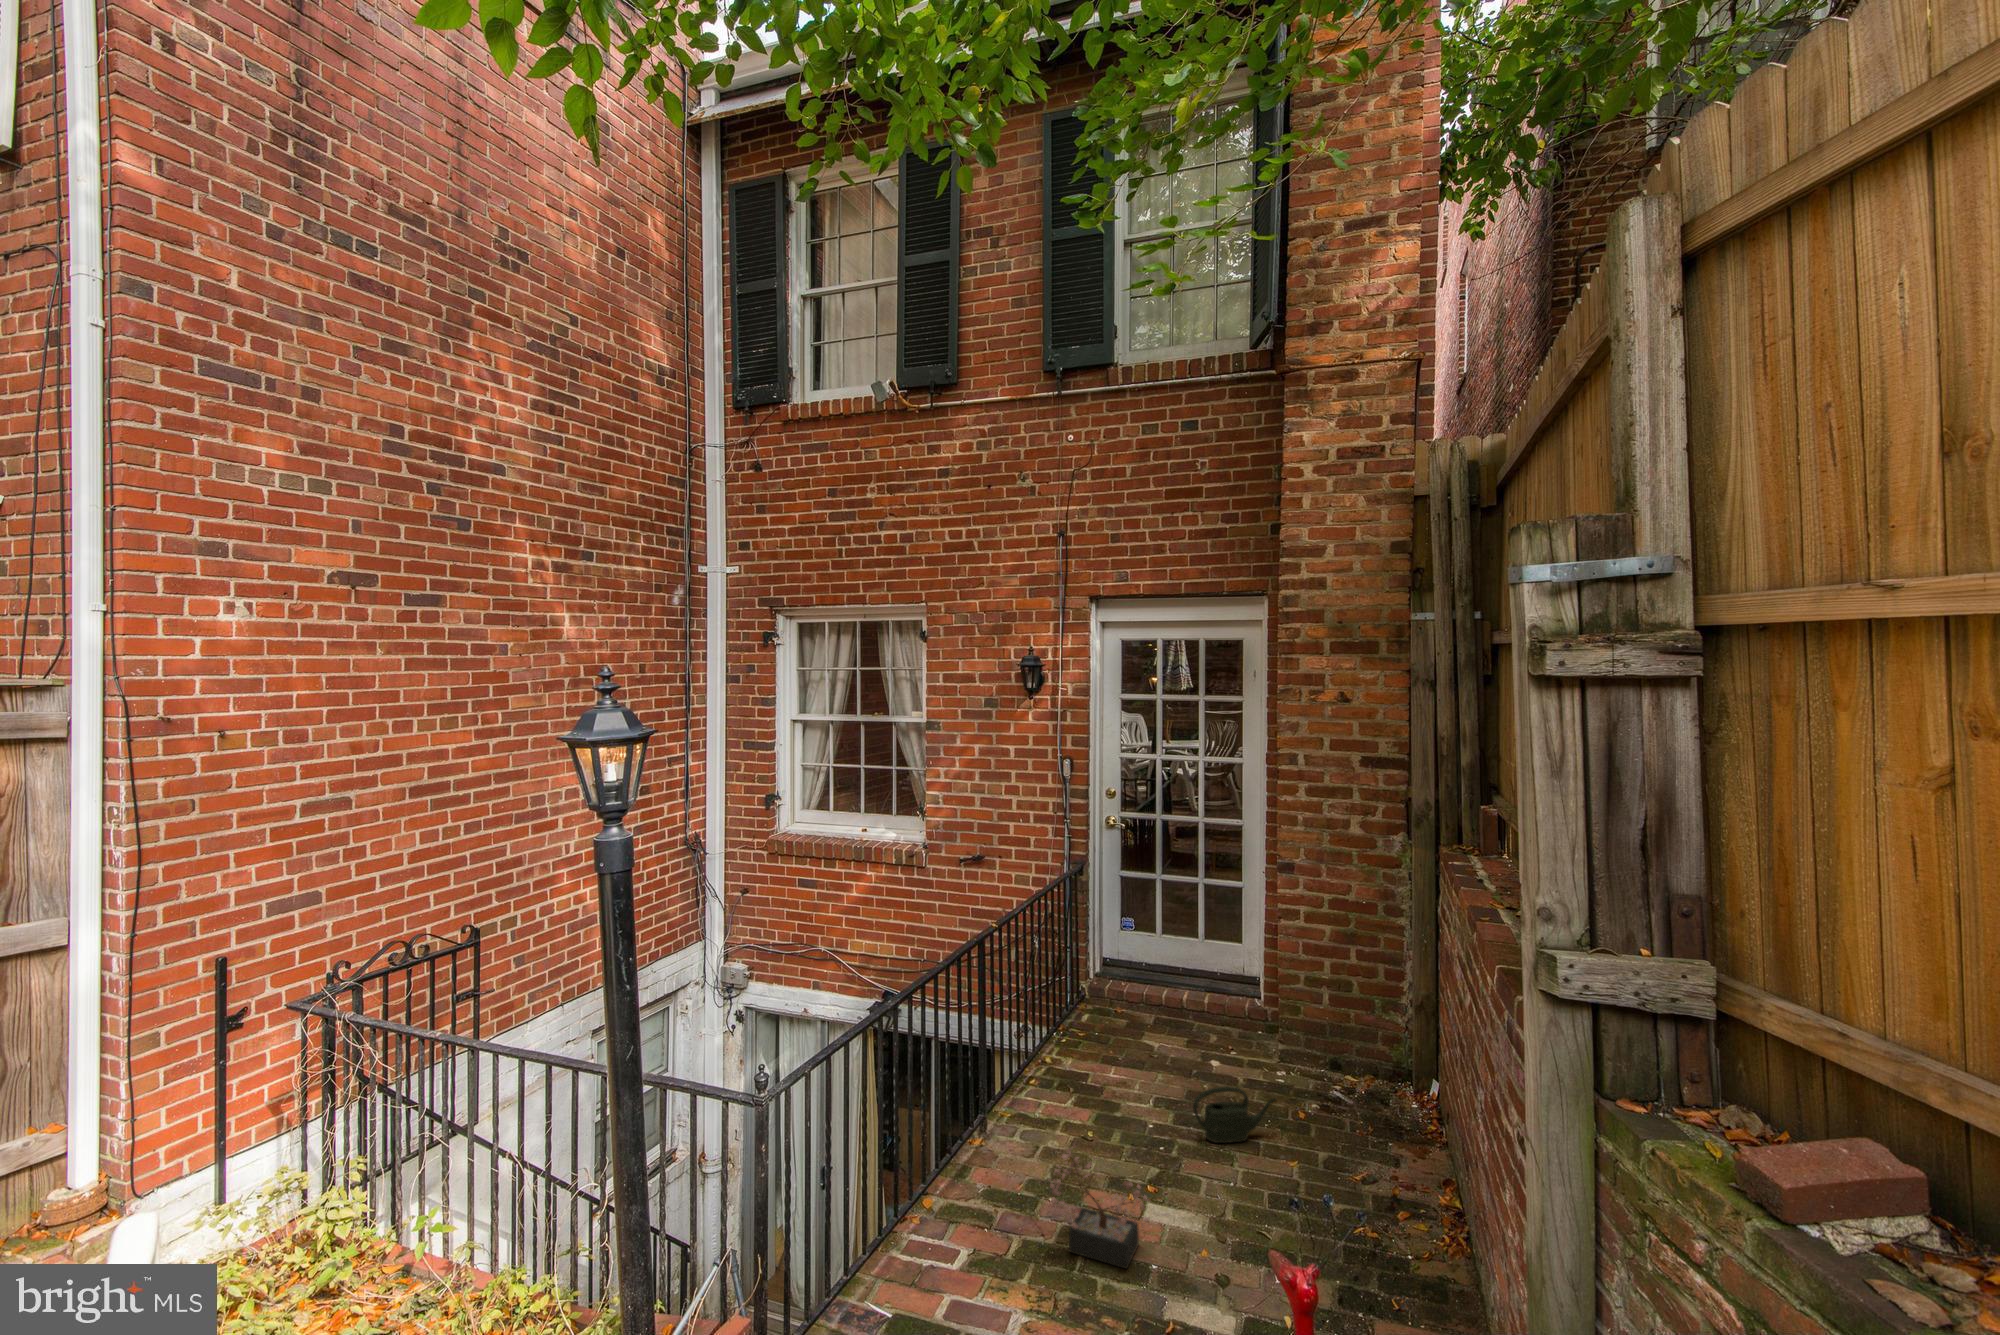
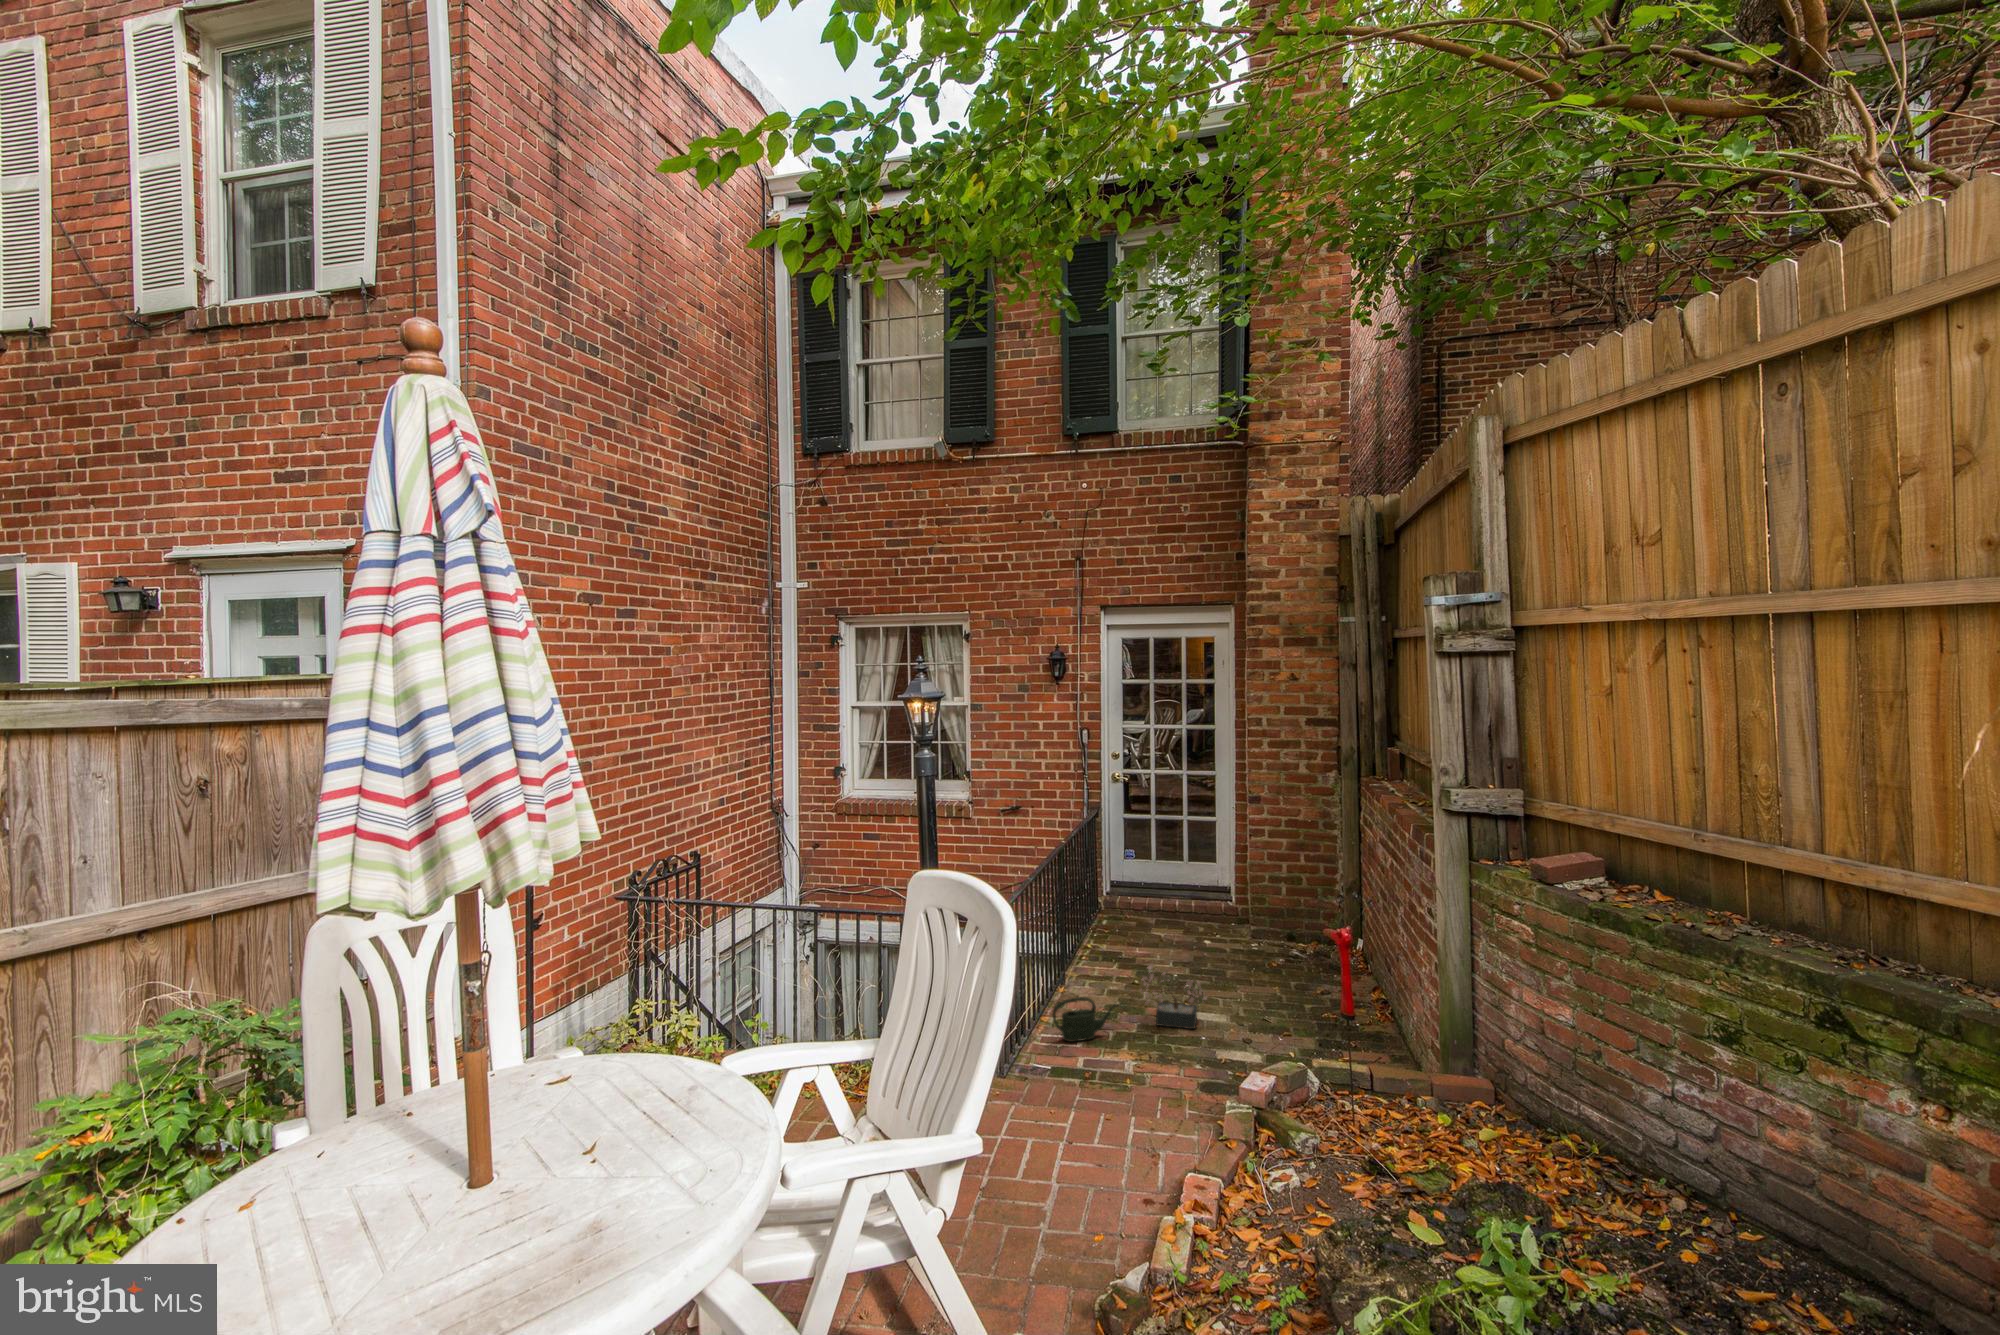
watering can: present [1193,1086,1276,1143] -> present [1053,997,1116,1042]

